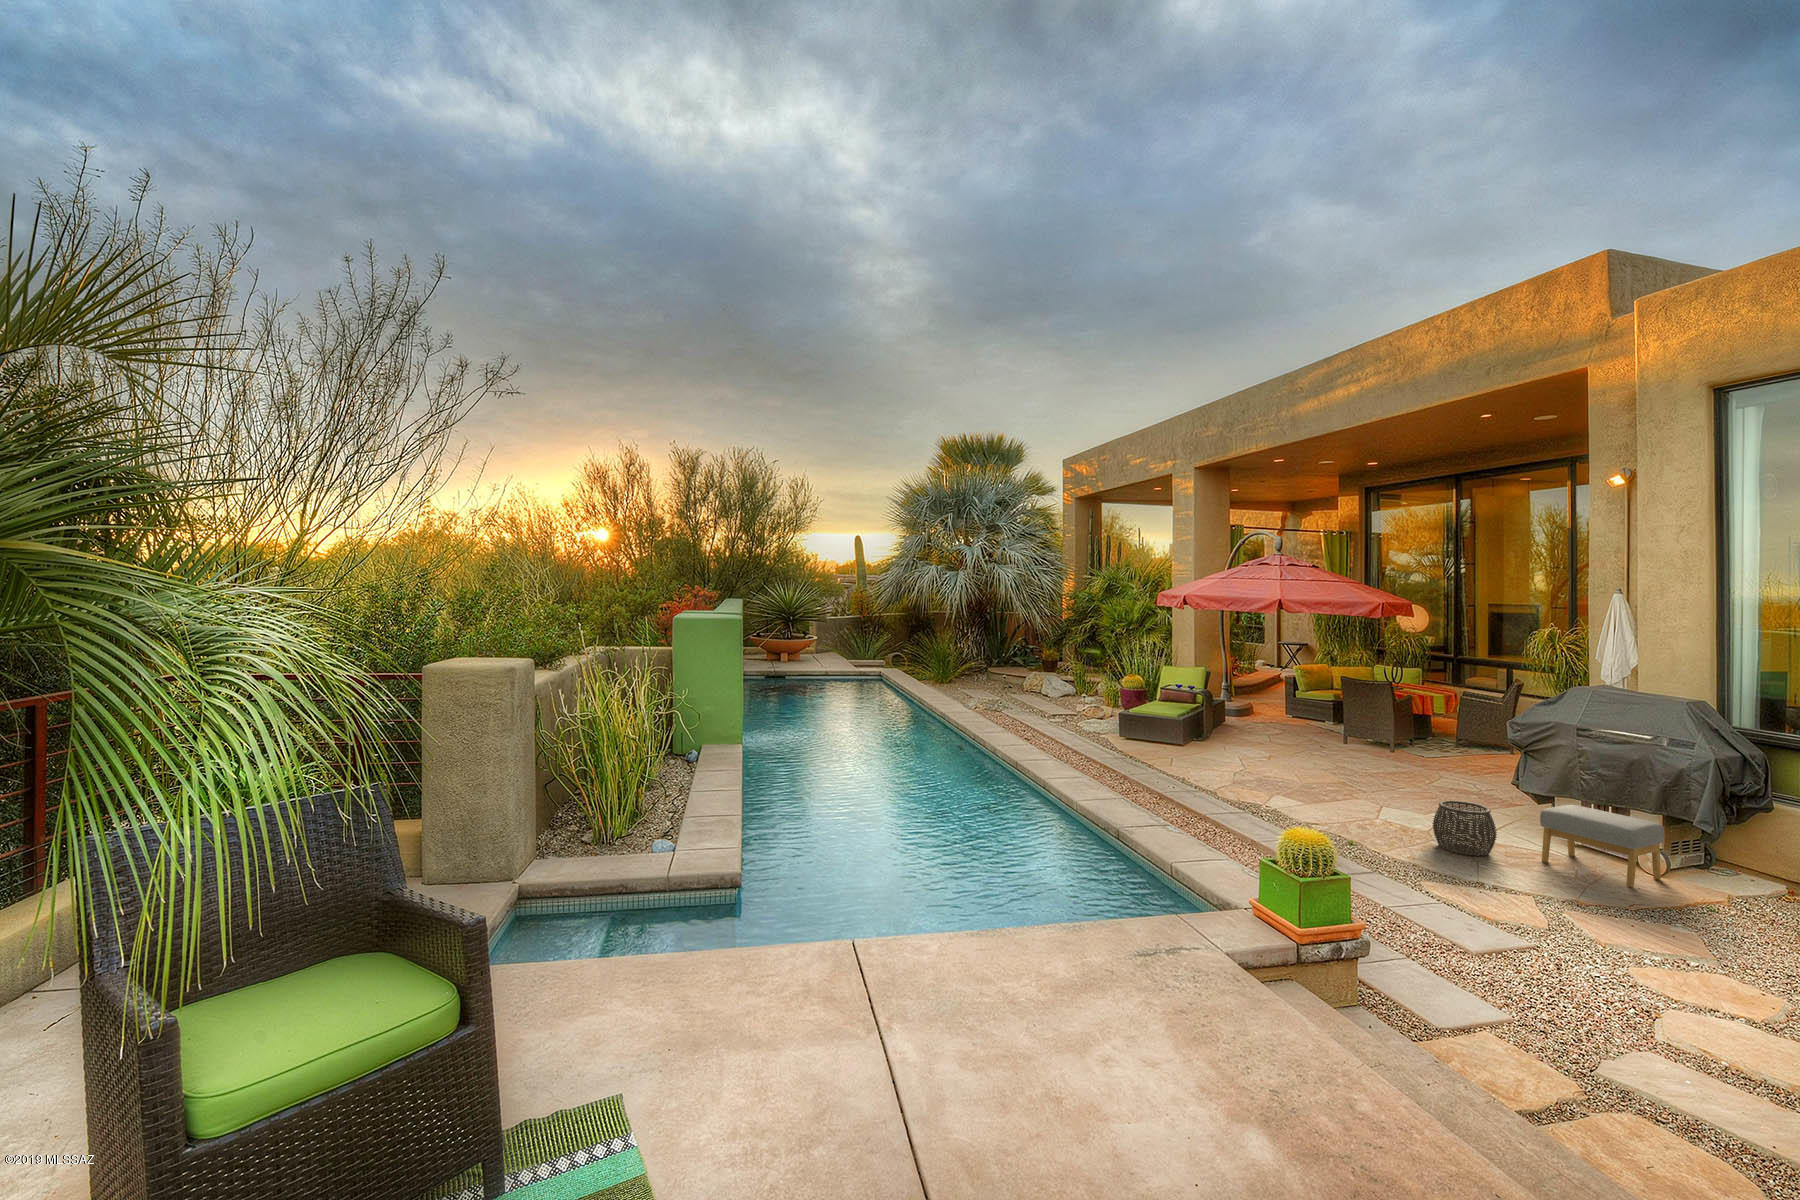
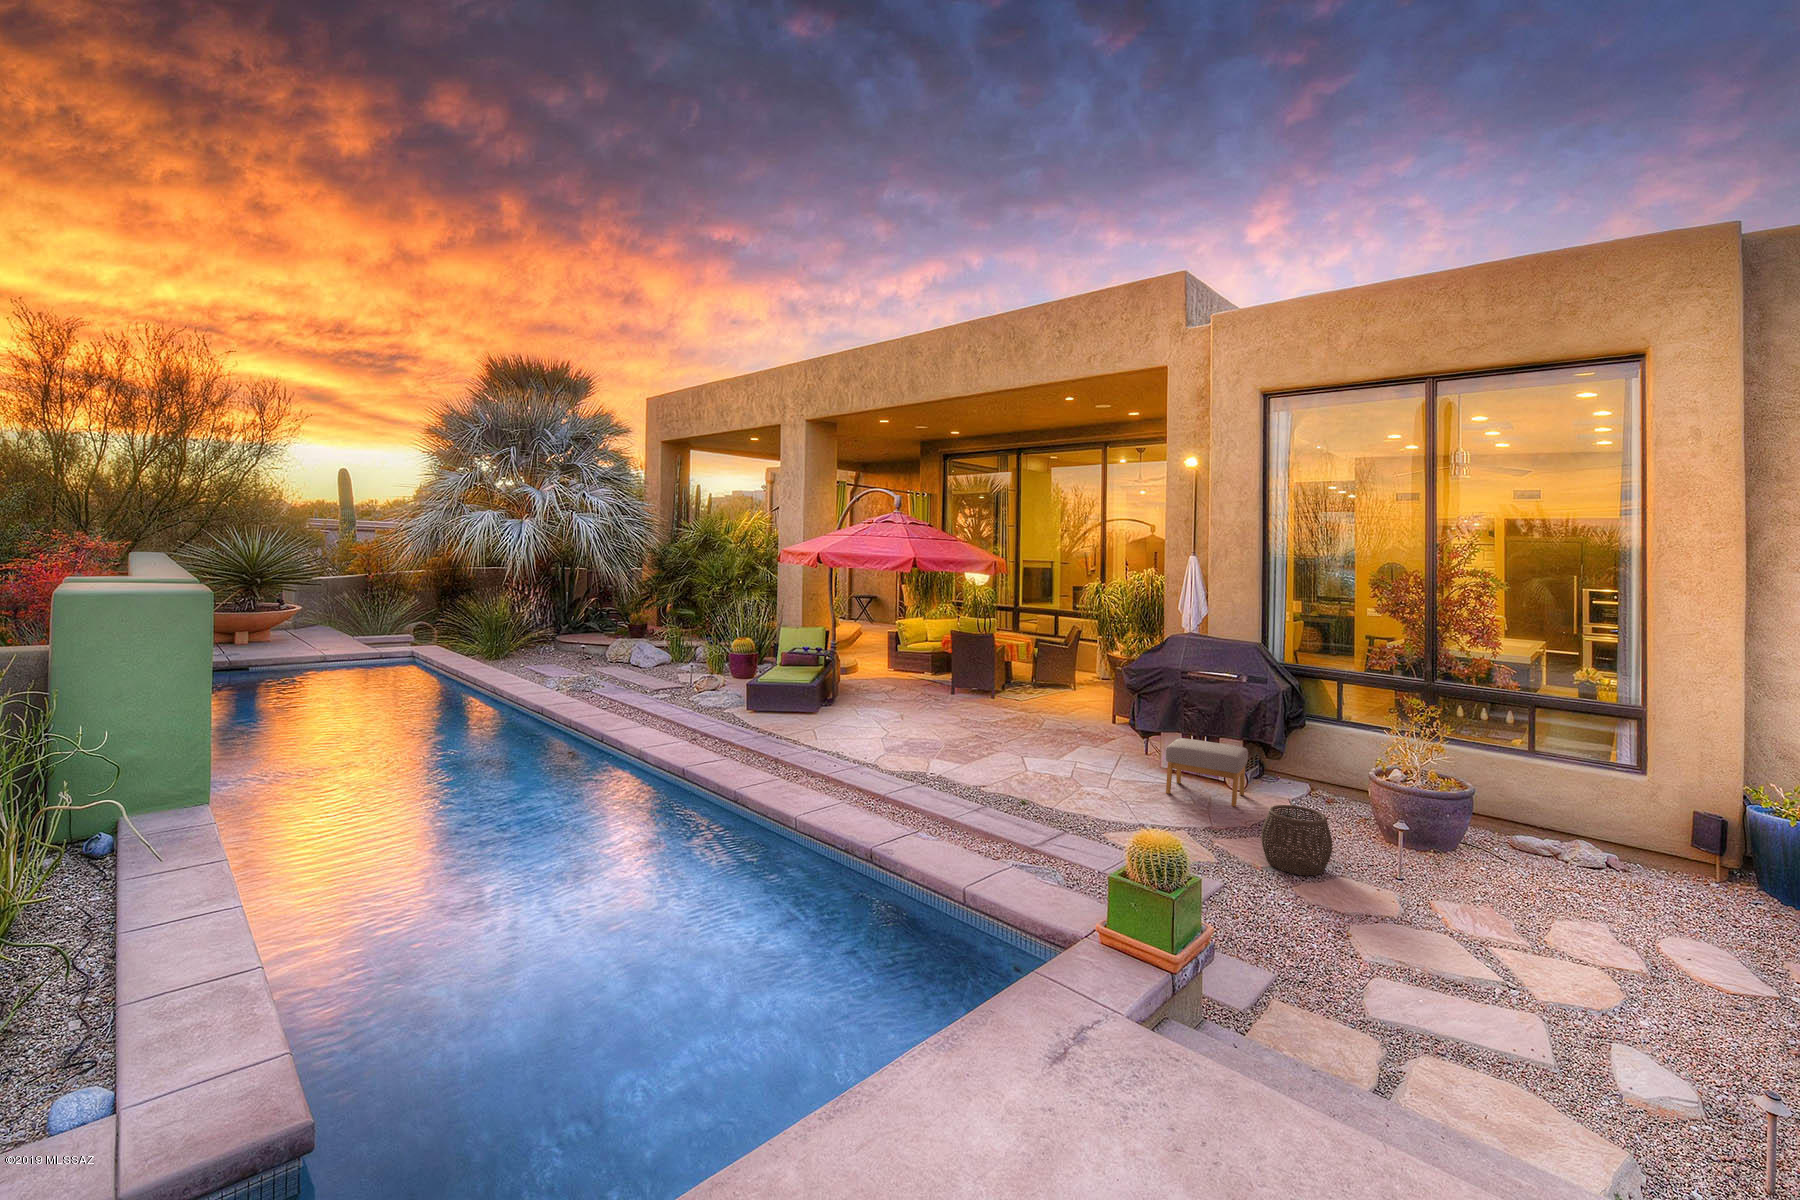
woven basket: present [1432,801,1497,856] -> present [1261,805,1333,876]

